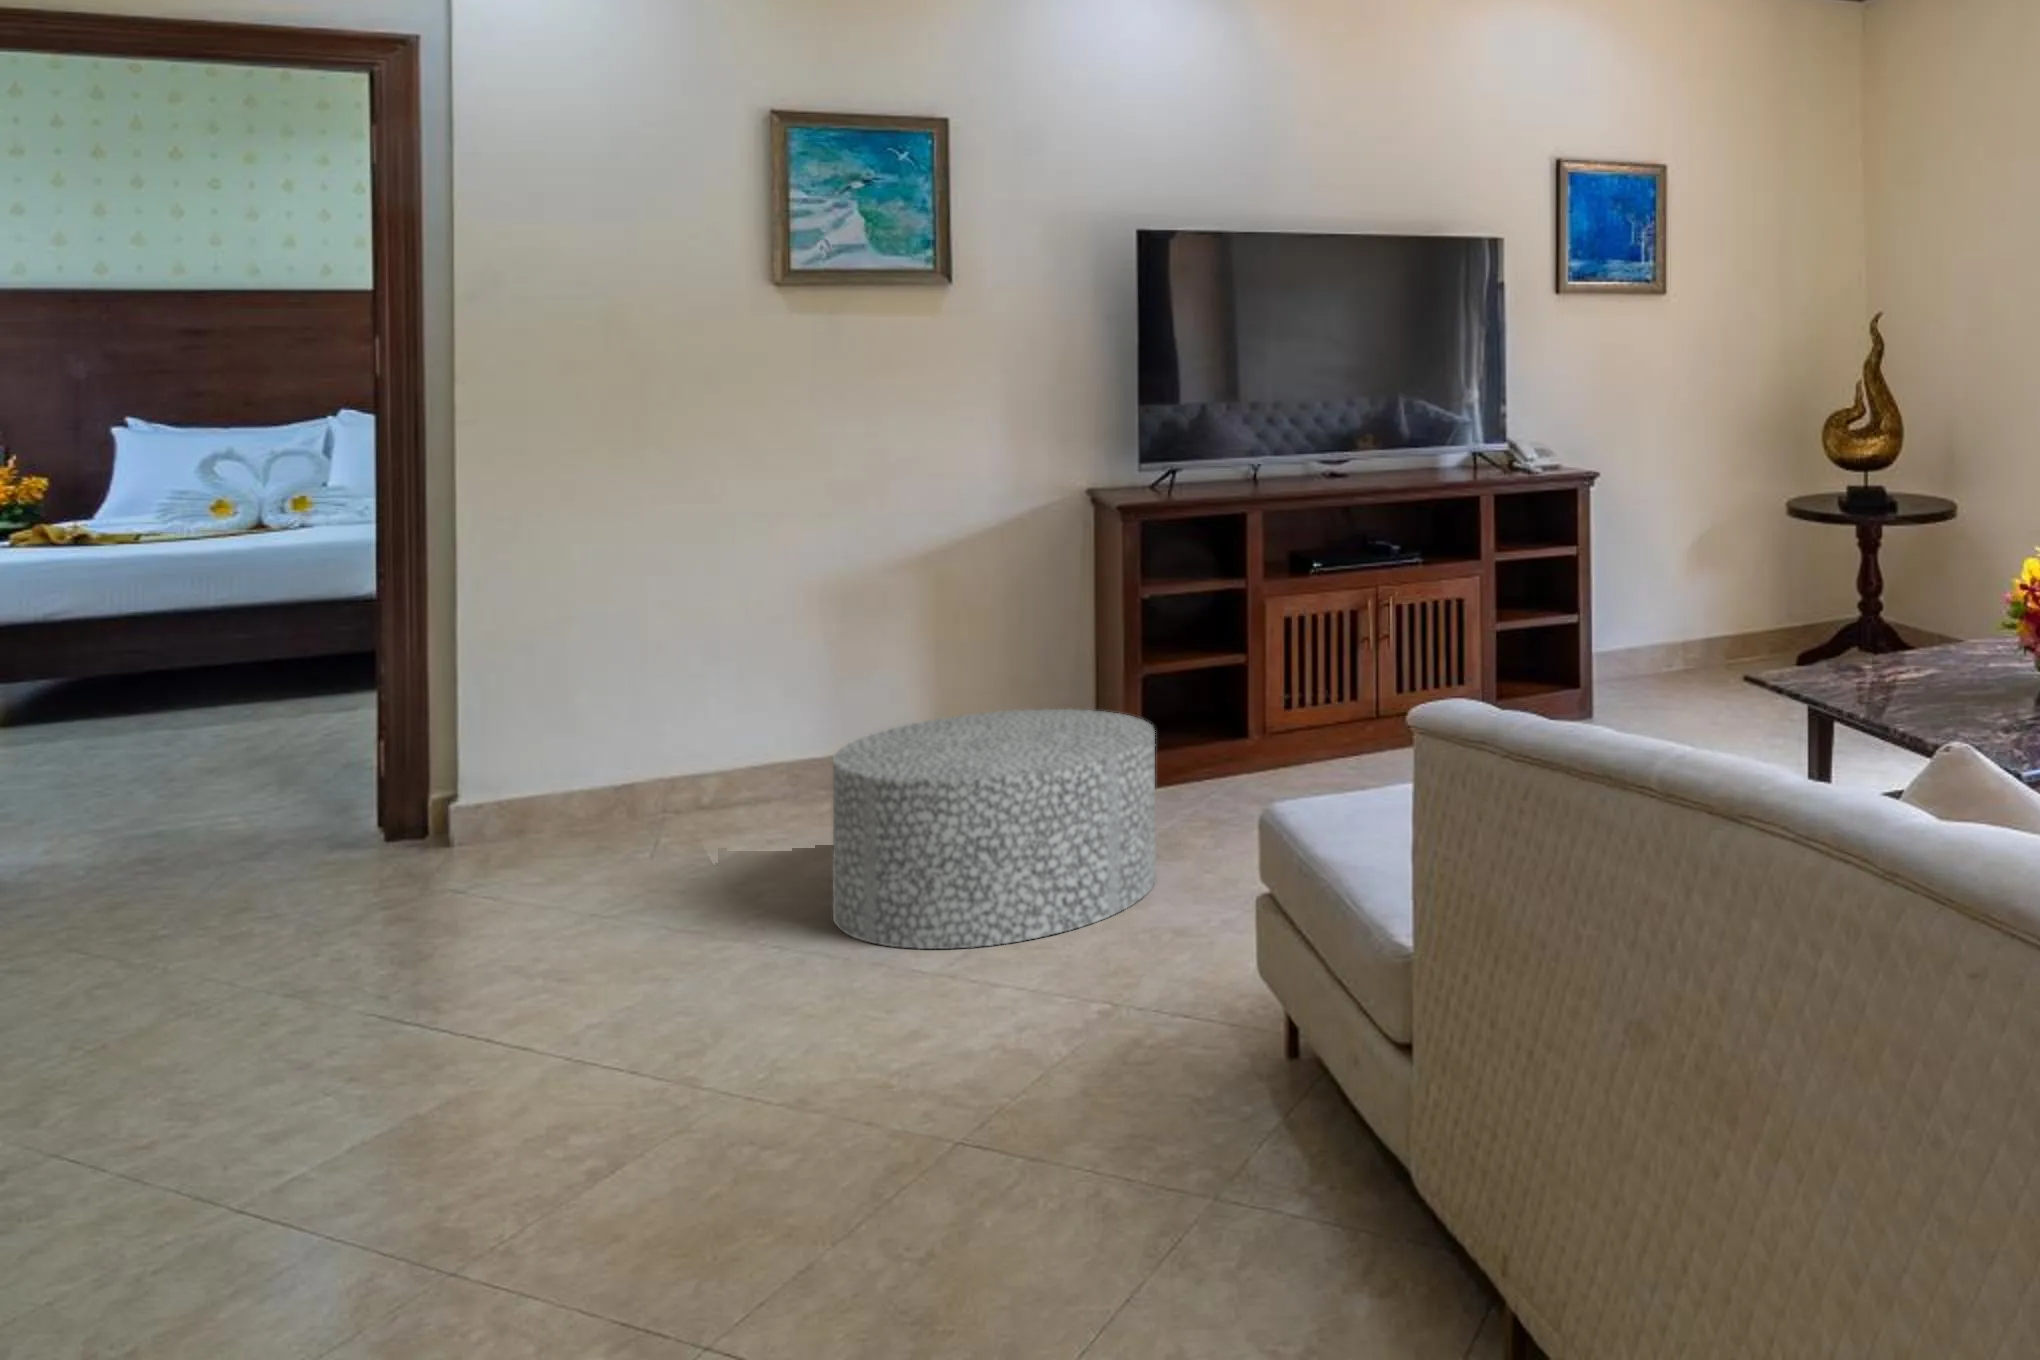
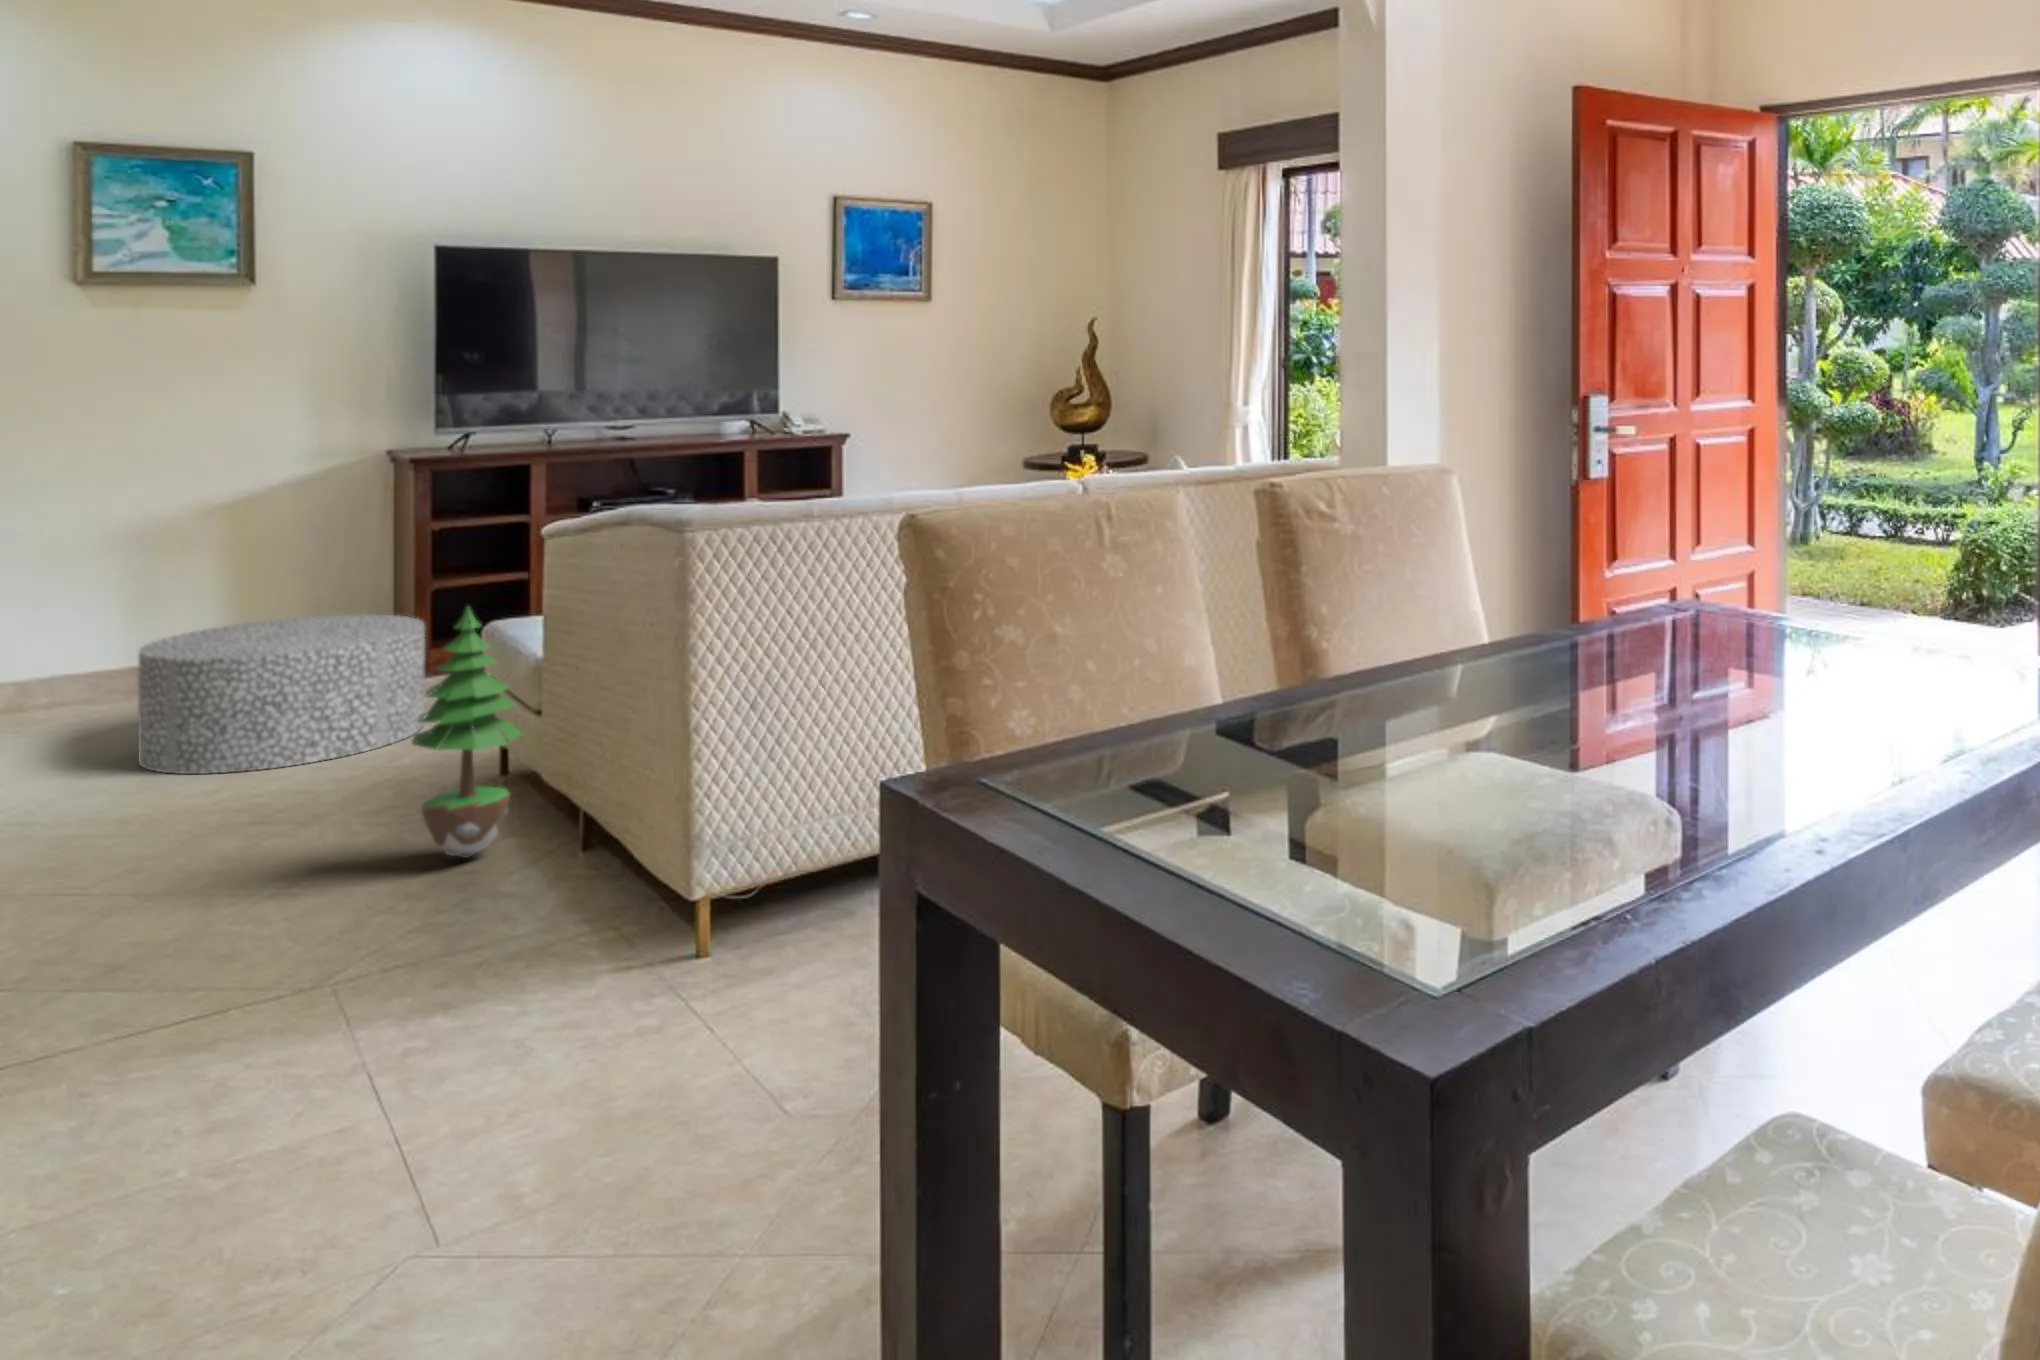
potted tree: none [1230,745,1400,1232] -> present [412,607,522,858]

